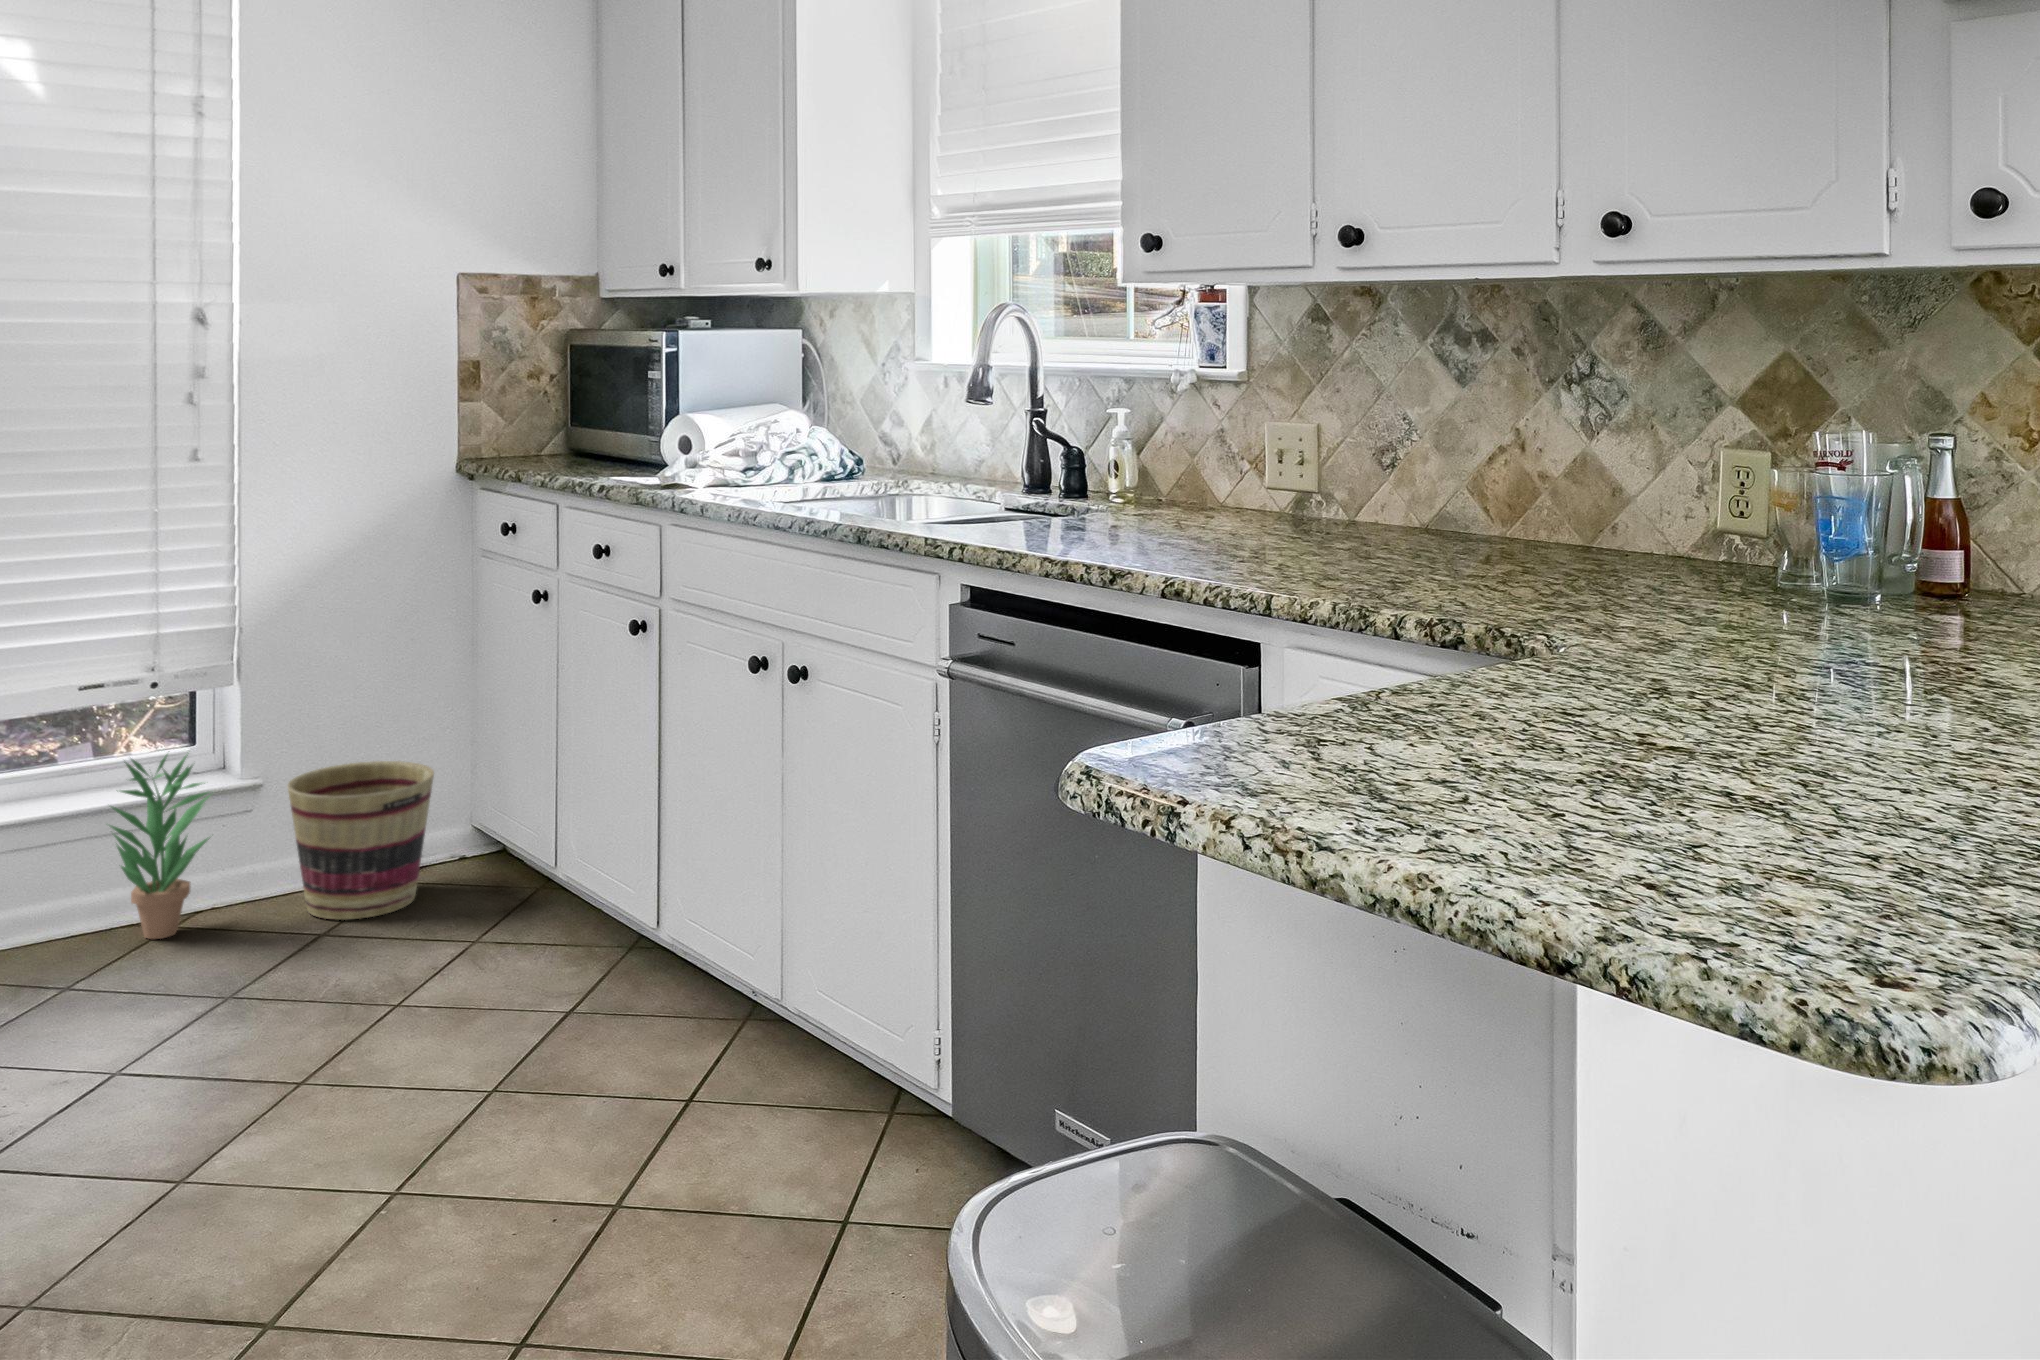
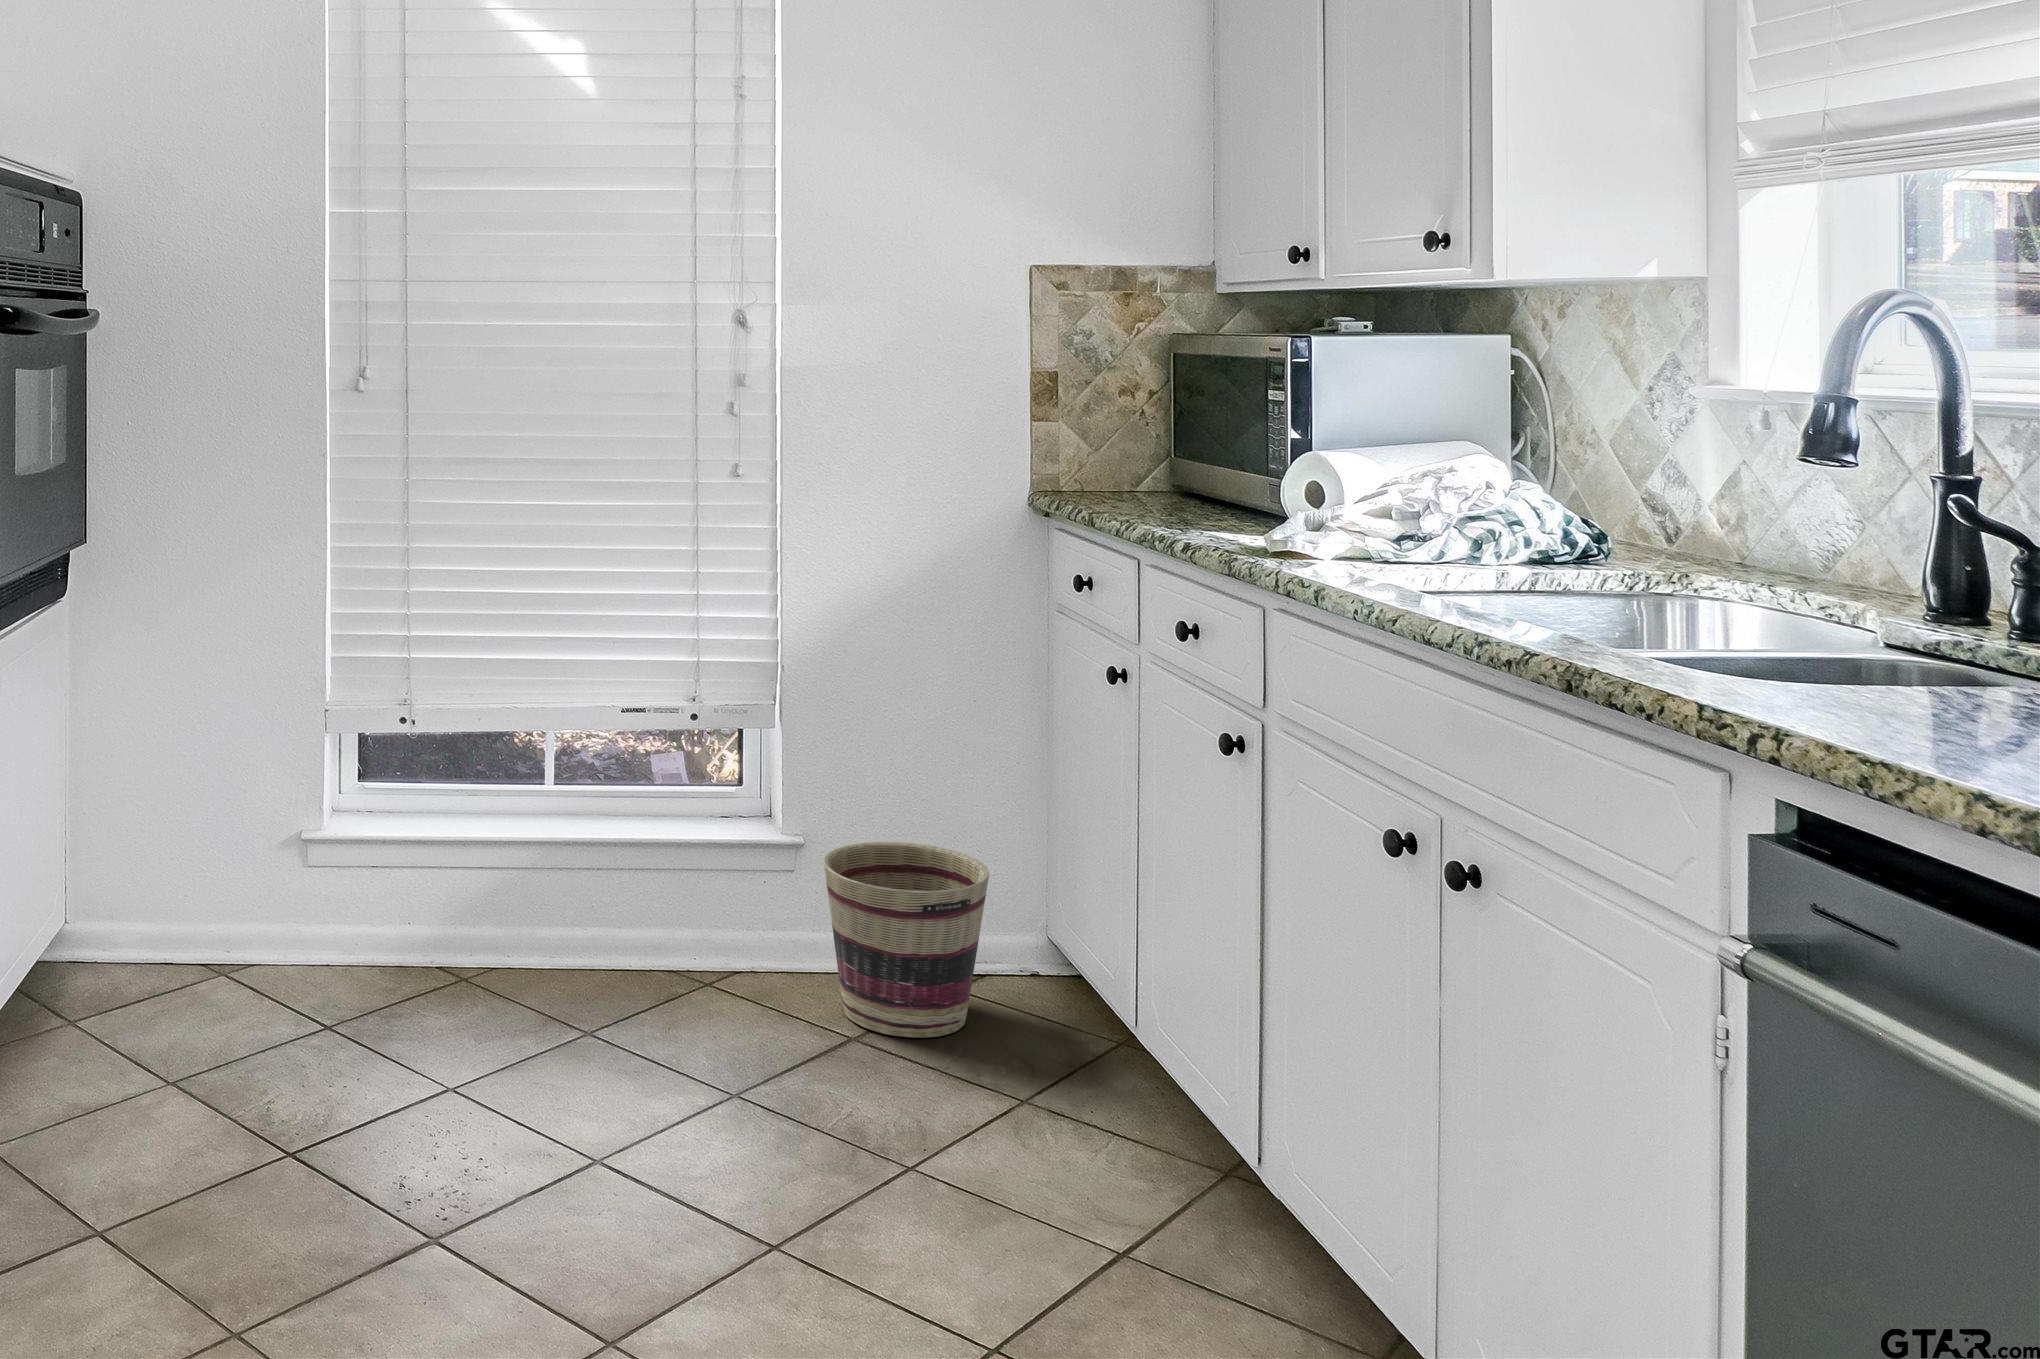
potted plant: present [110,755,209,939] -> none [637,797,747,1004]

